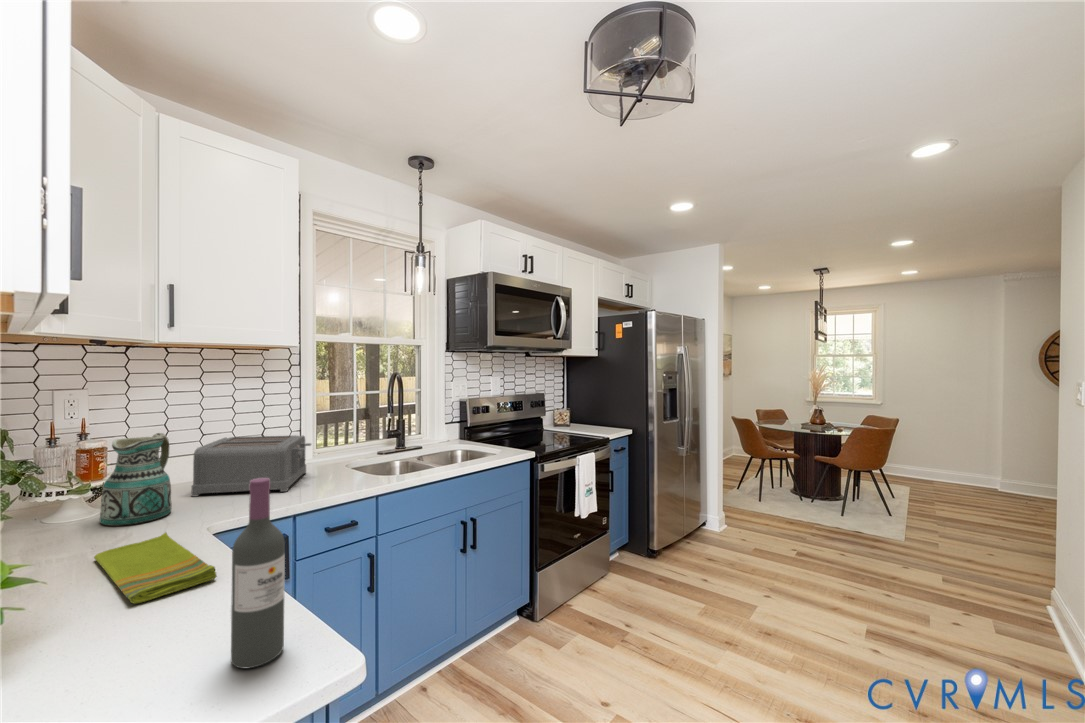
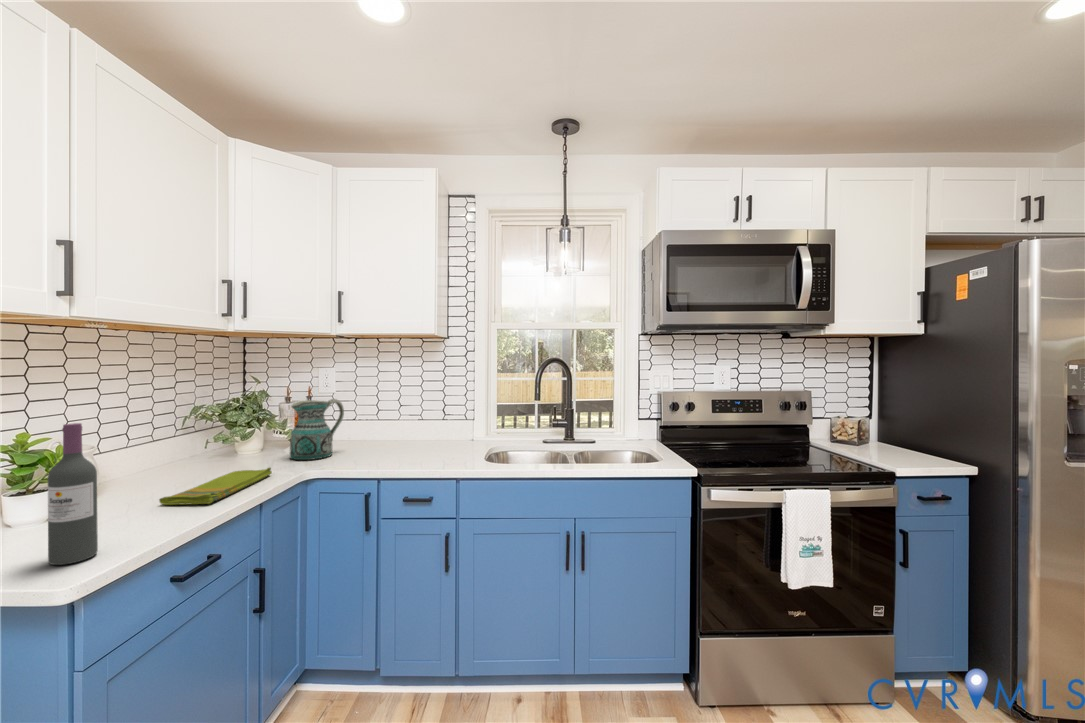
toaster: present [191,436,311,496] -> none [363,409,456,458]

